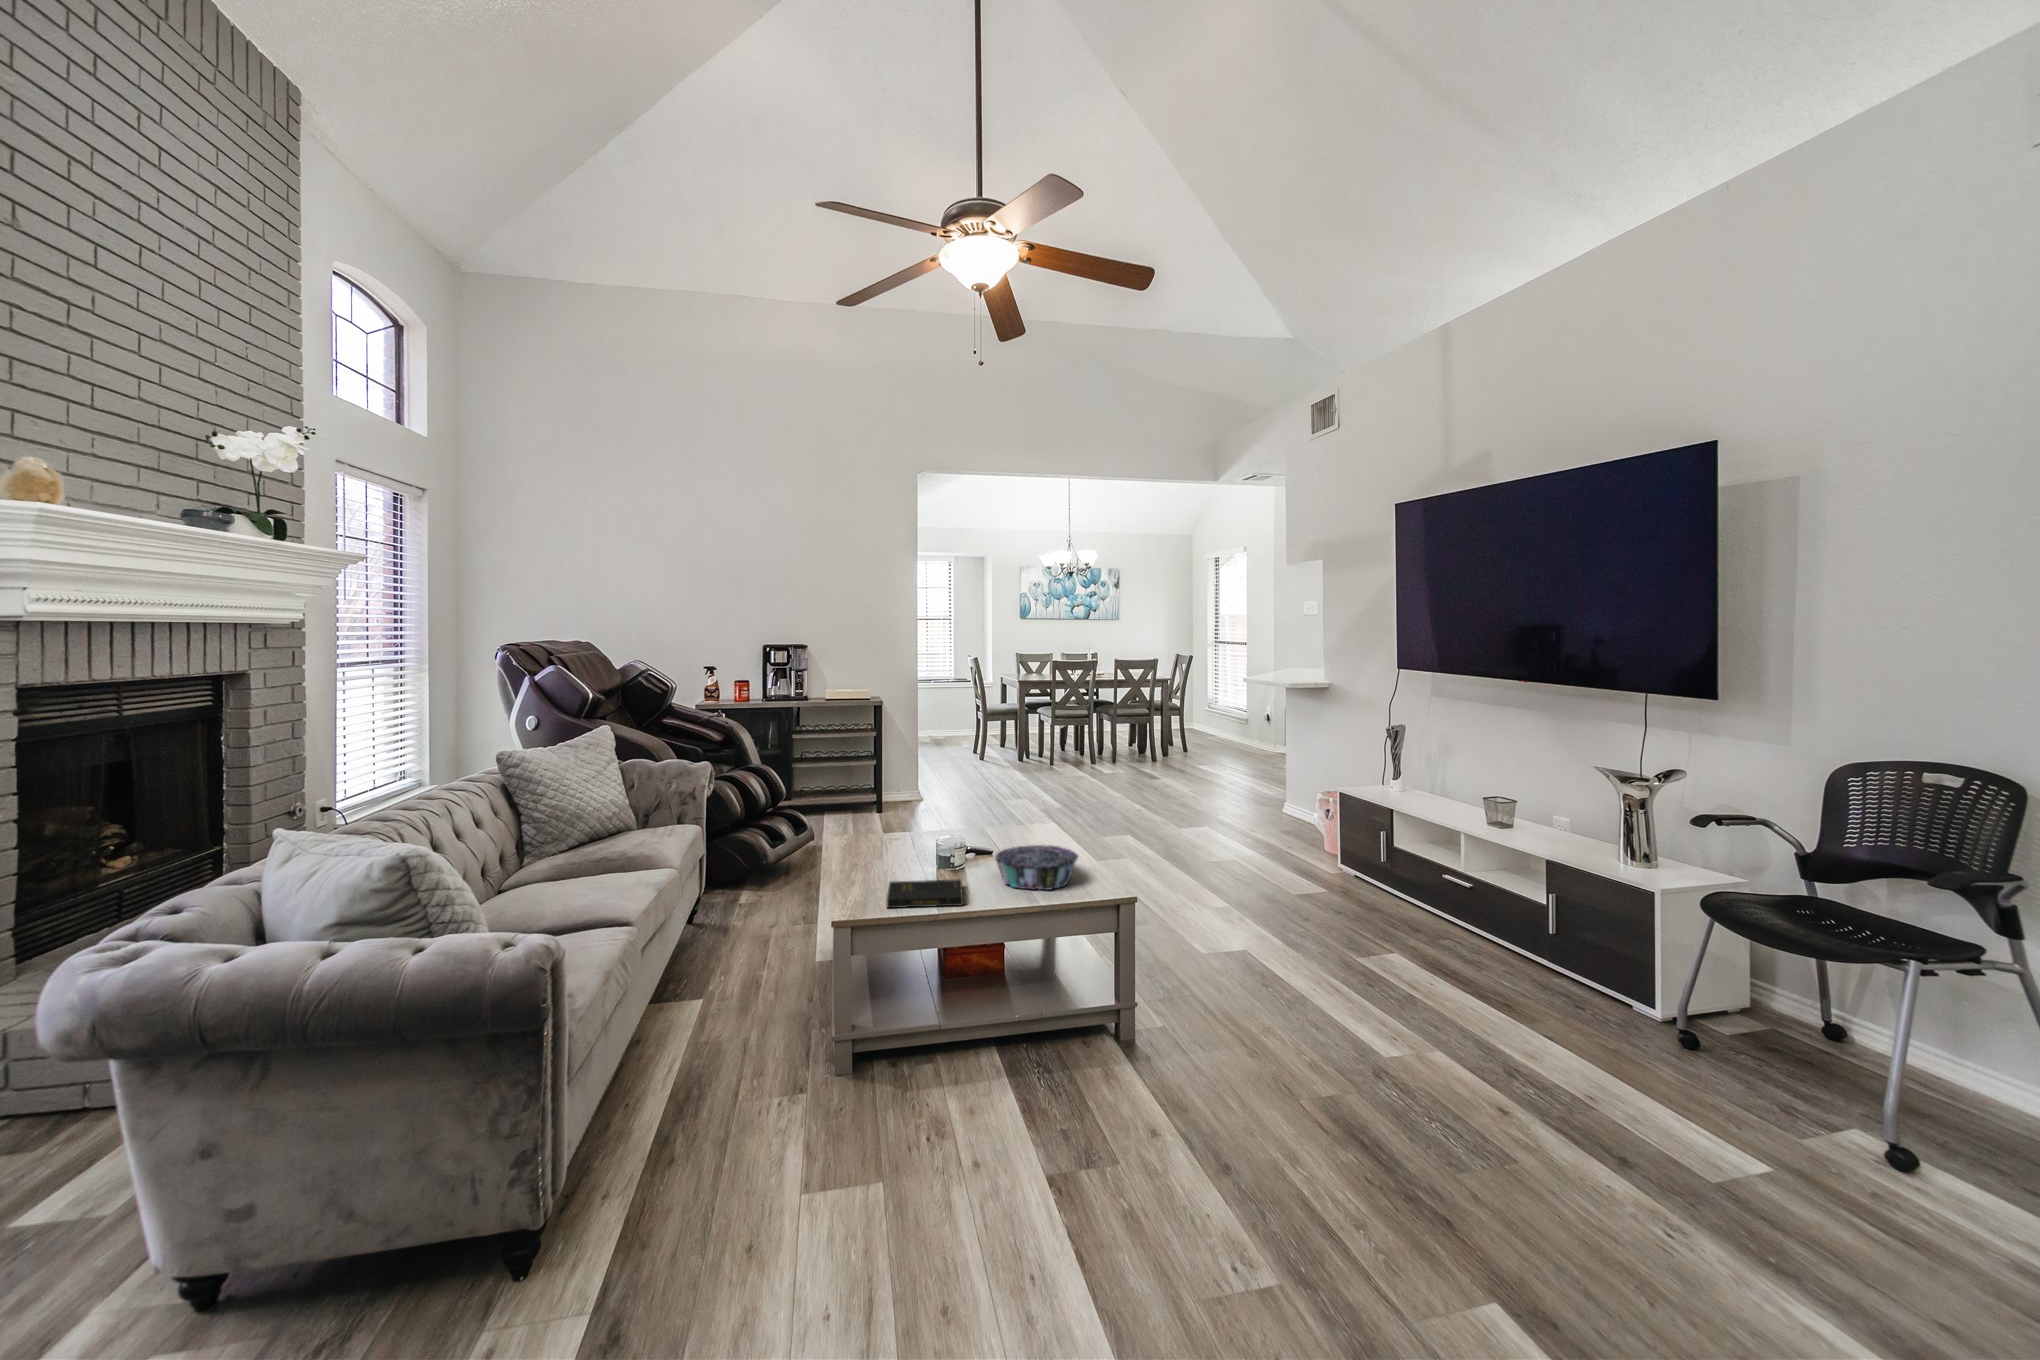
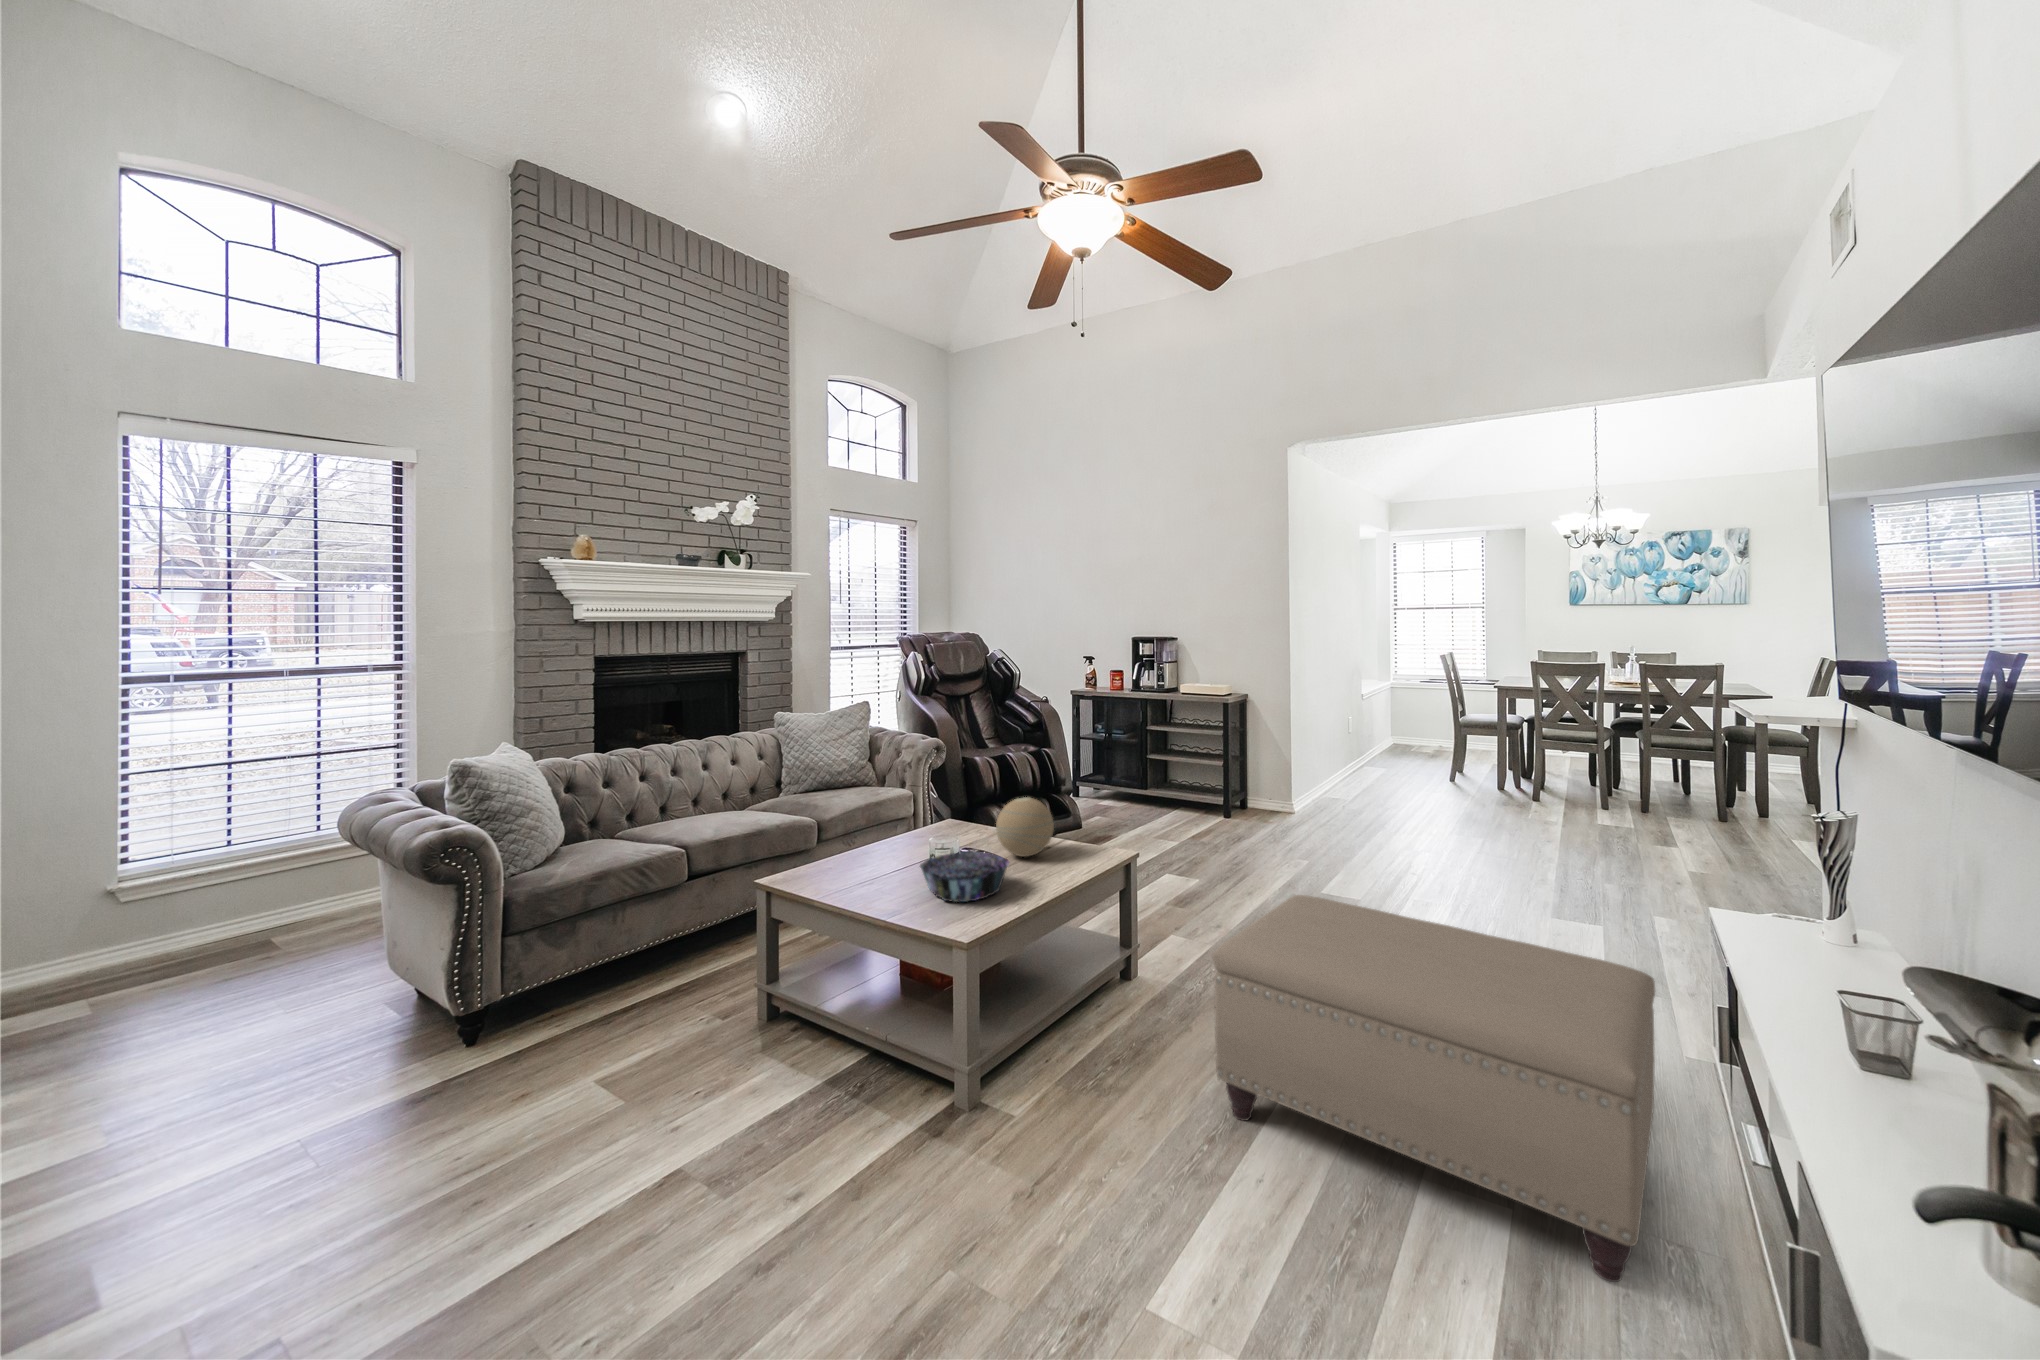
decorative orb: none [970,794,1025,850] -> present [996,797,1054,857]
ottoman: none [1206,820,1489,982] -> present [1213,895,1655,1282]
book: present [886,879,964,908] -> none [822,857,905,892]

